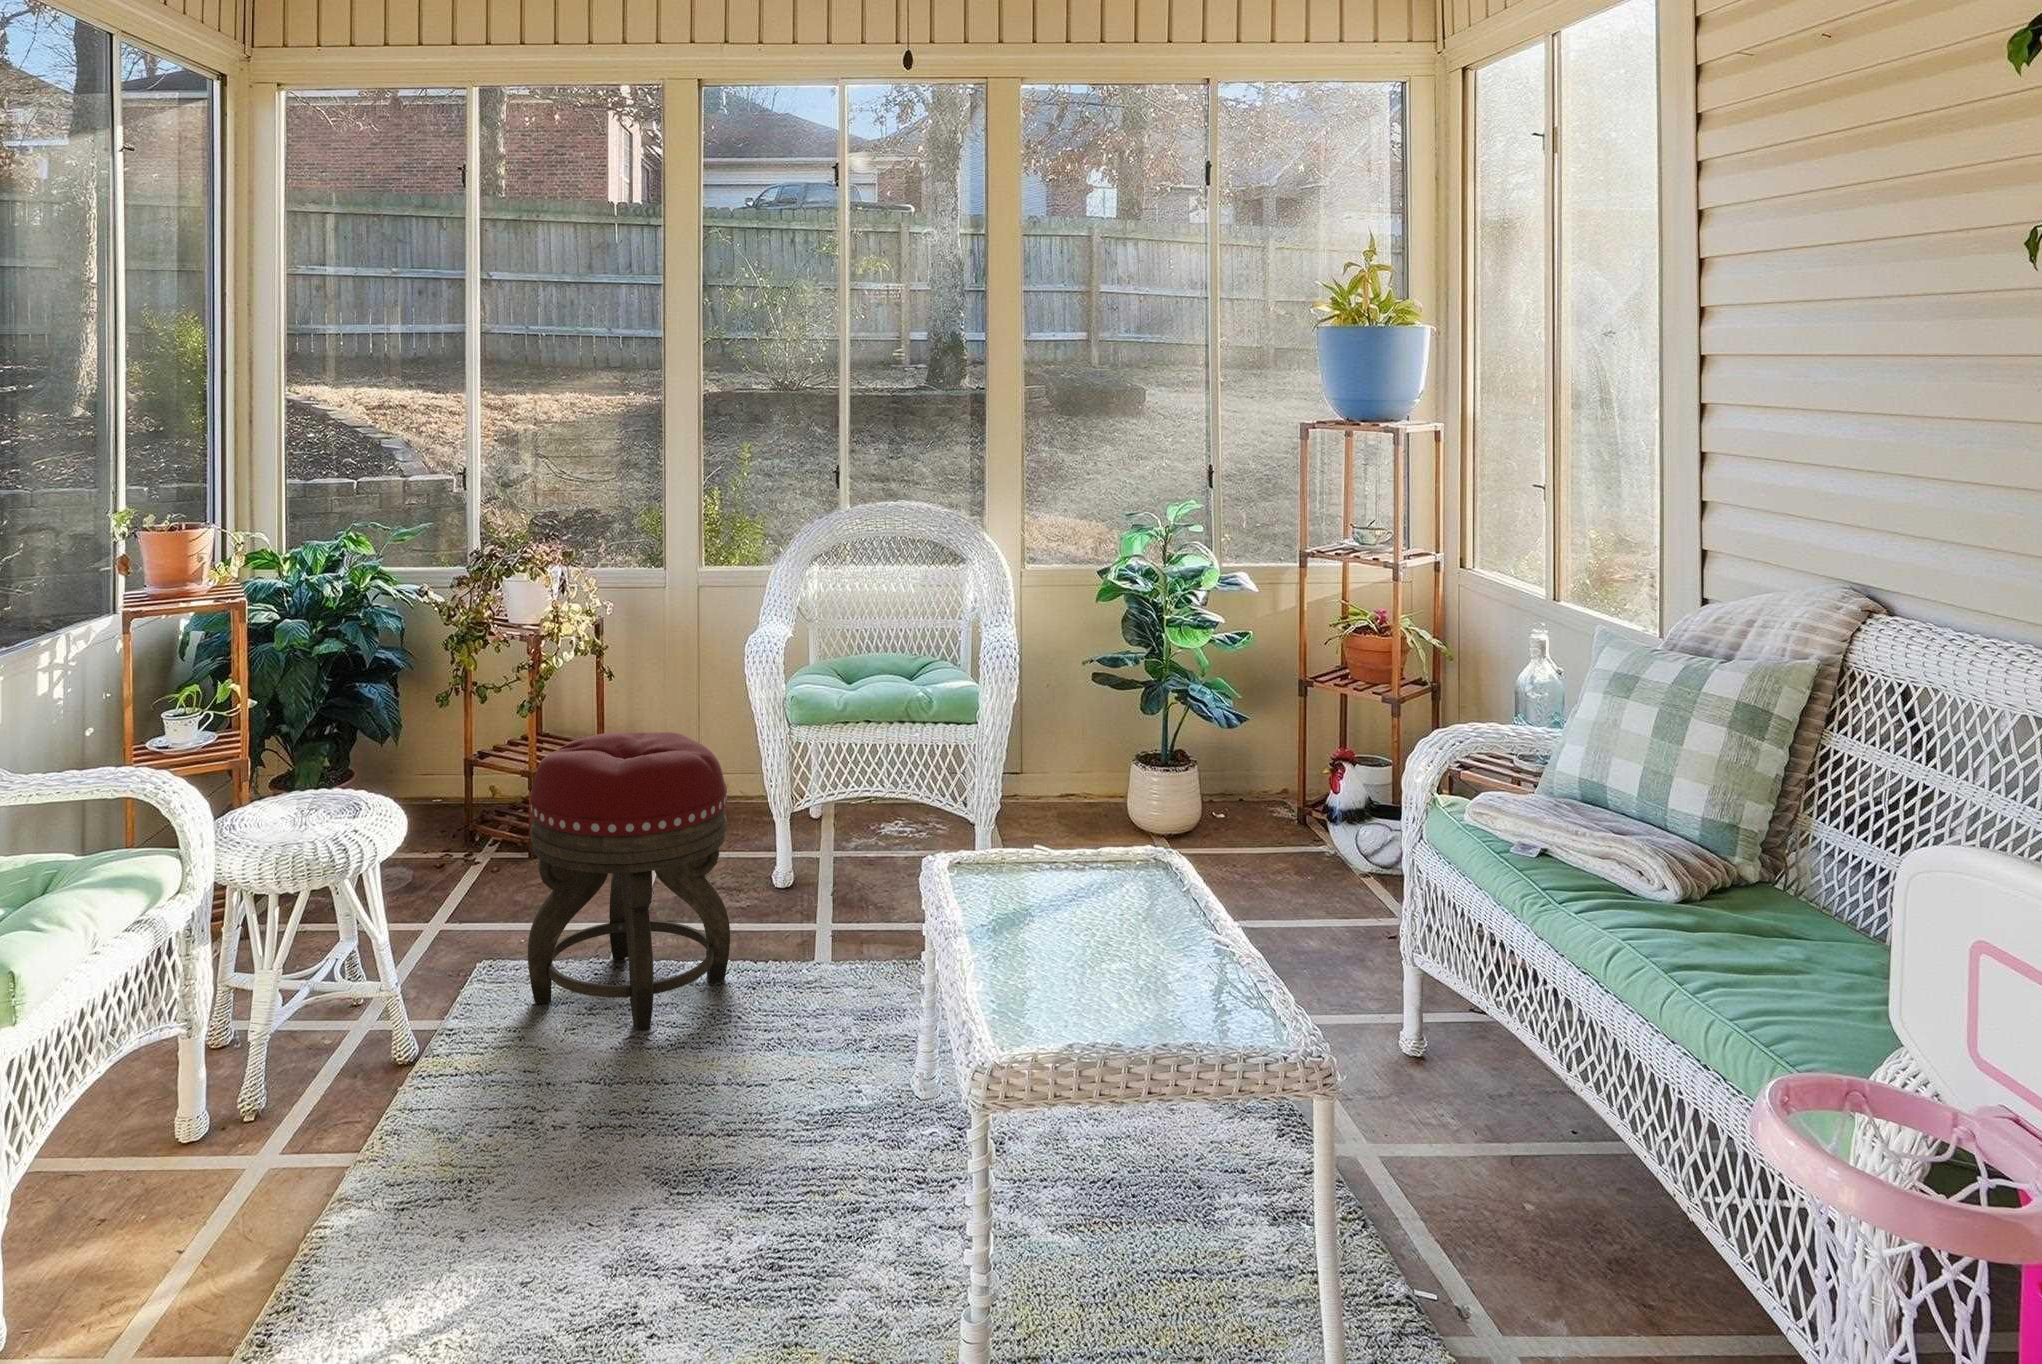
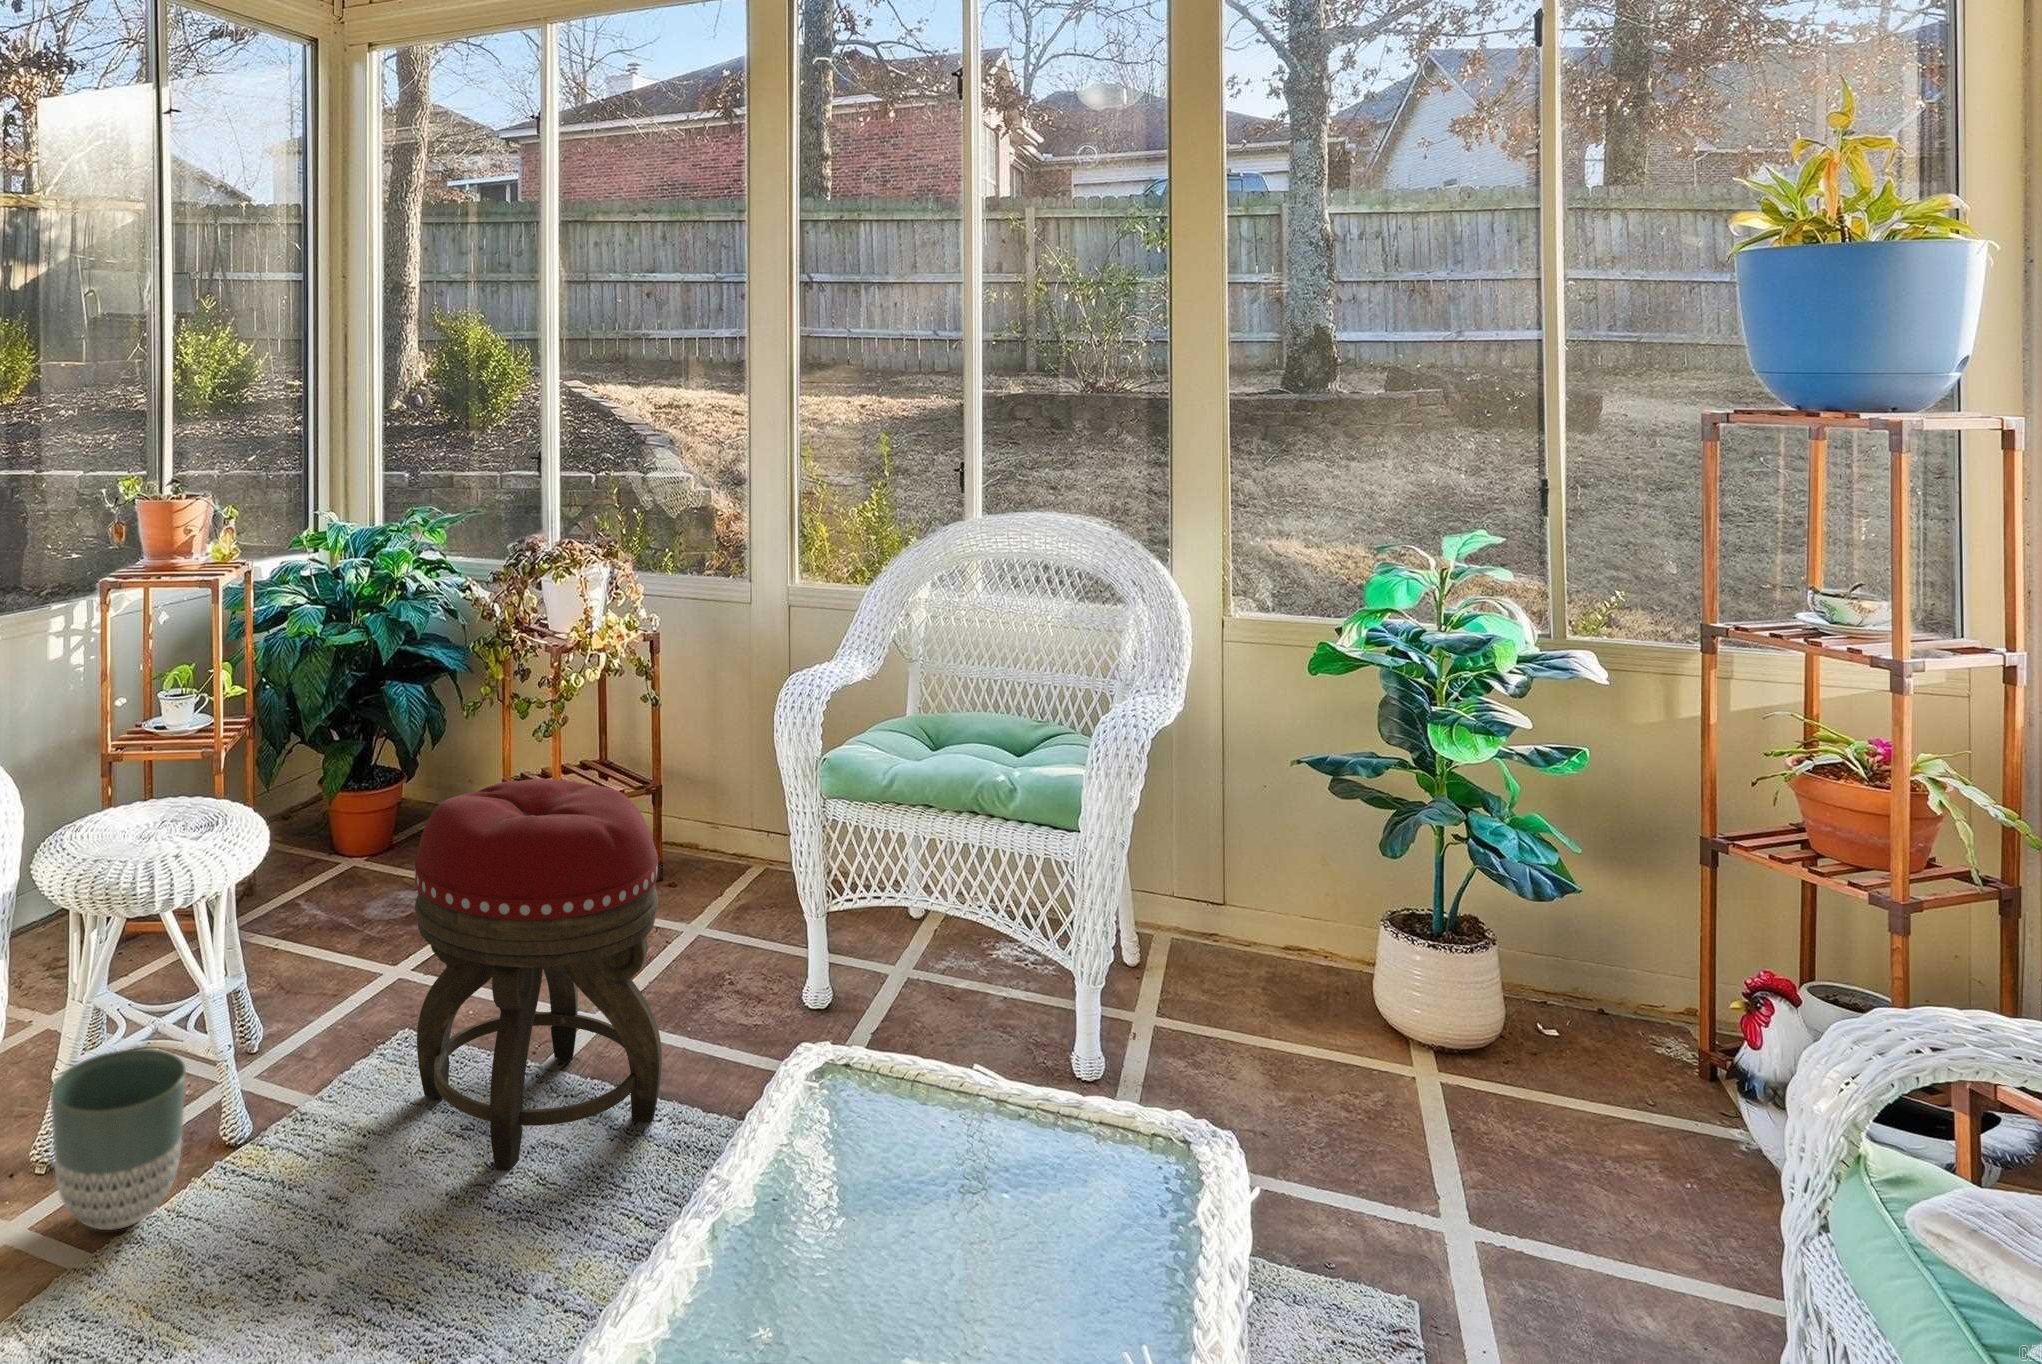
planter: none [309,991,422,1139] -> present [51,1049,186,1230]

